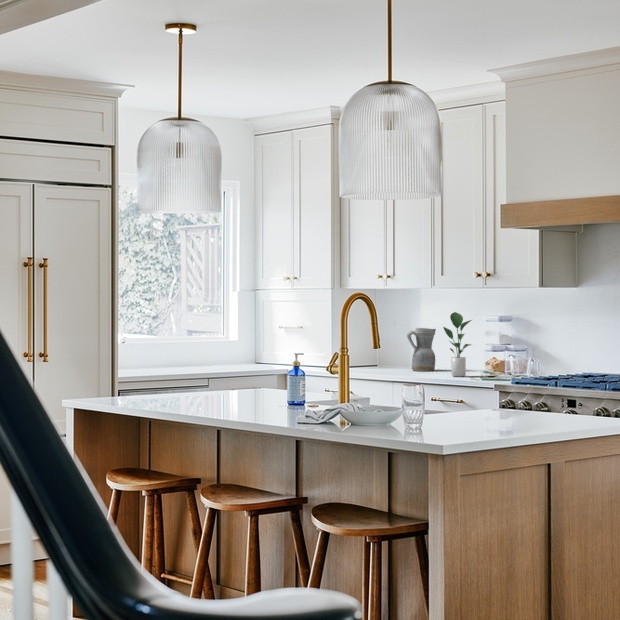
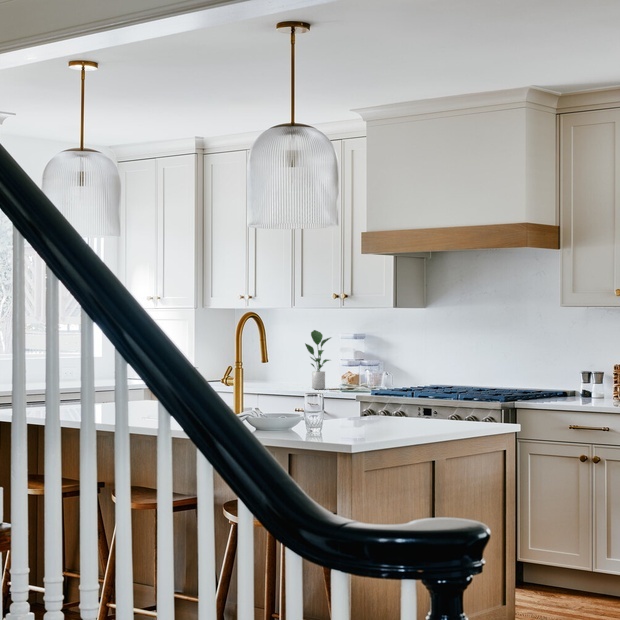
ceramic pitcher: present [407,328,436,371] -> none [268,345,294,385]

